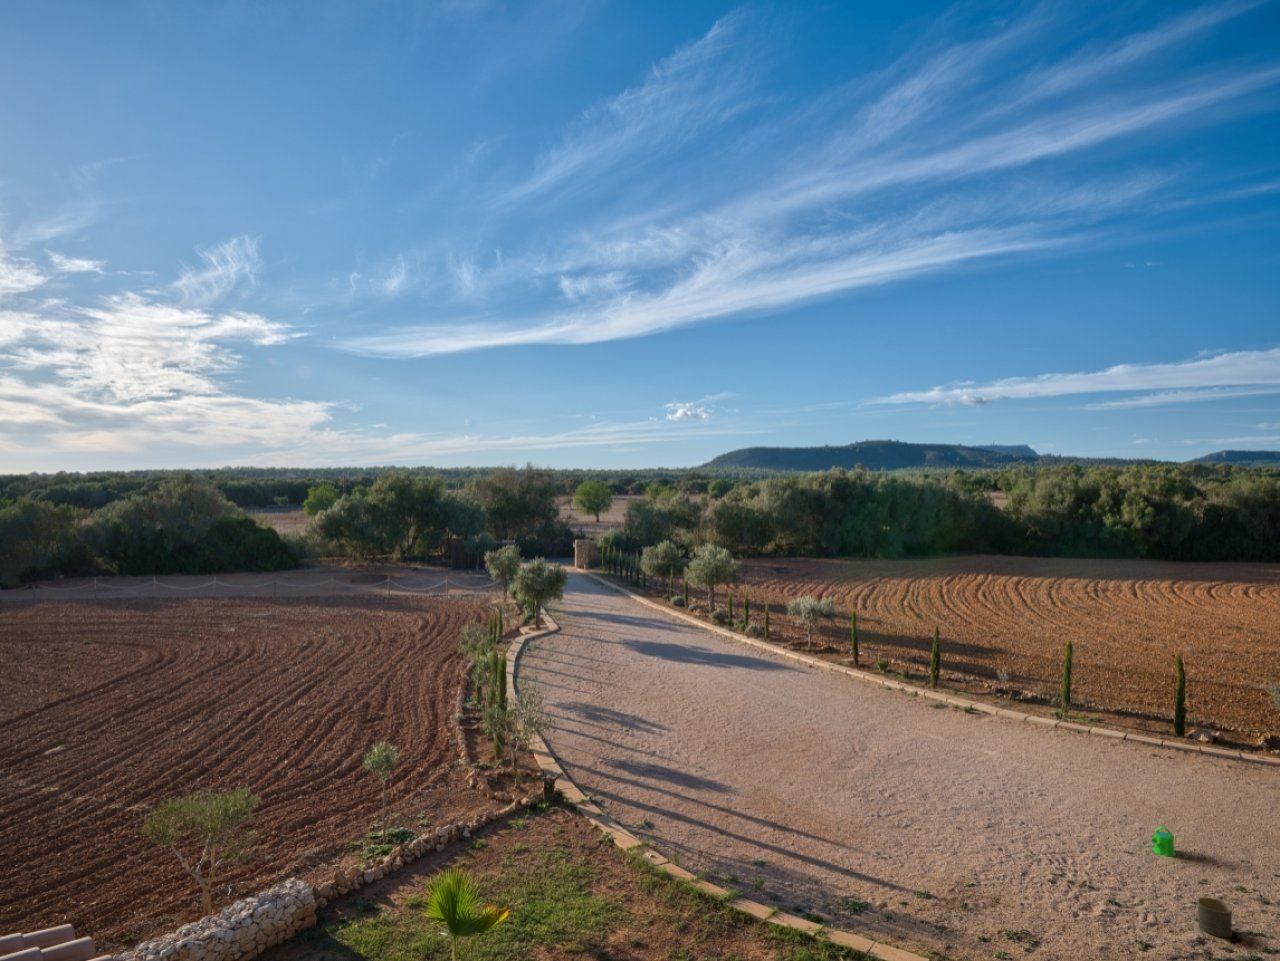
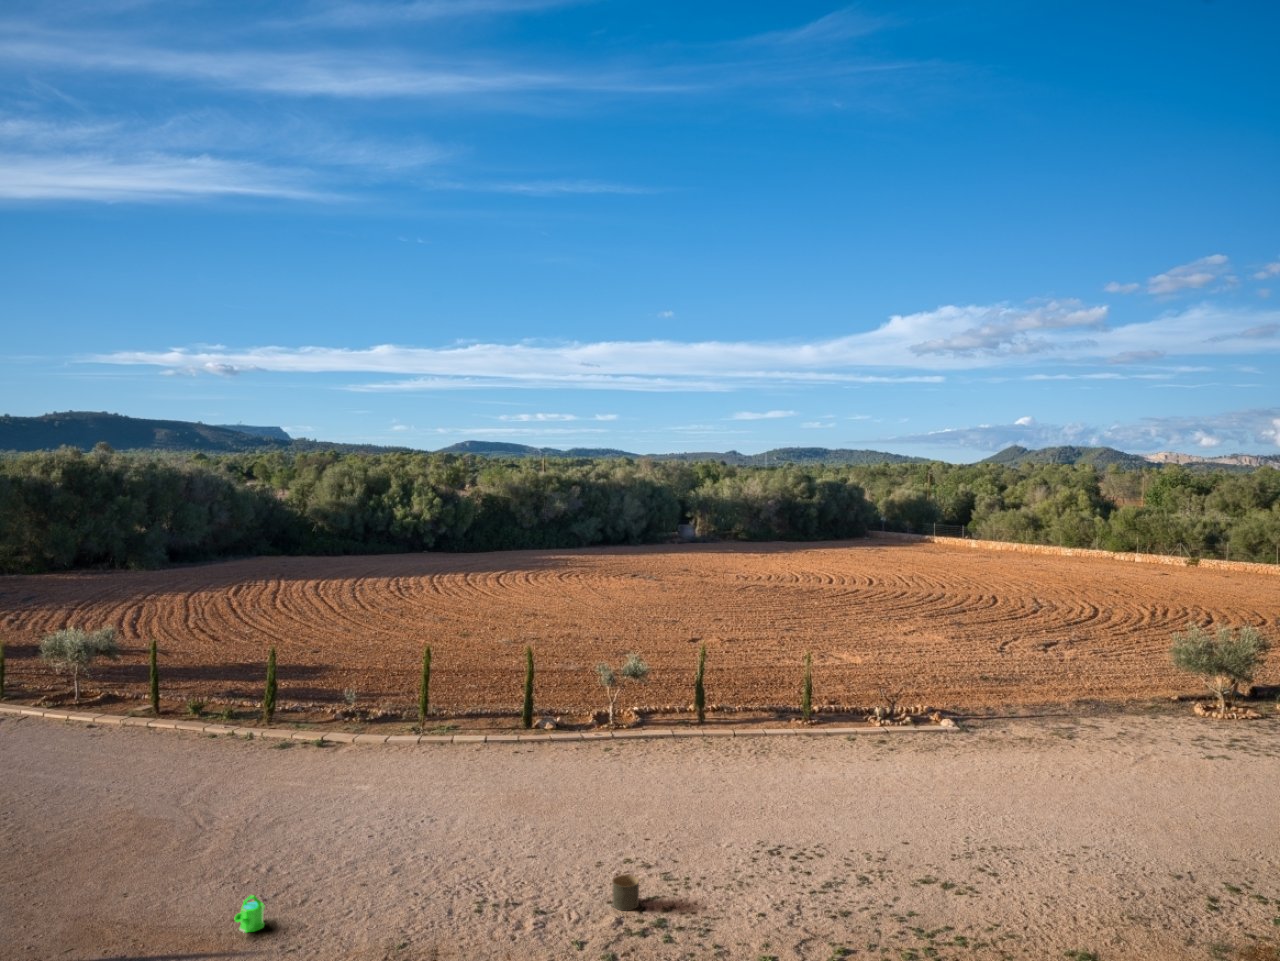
watering can: present [1151,826,1176,856] -> present [235,895,265,932]

